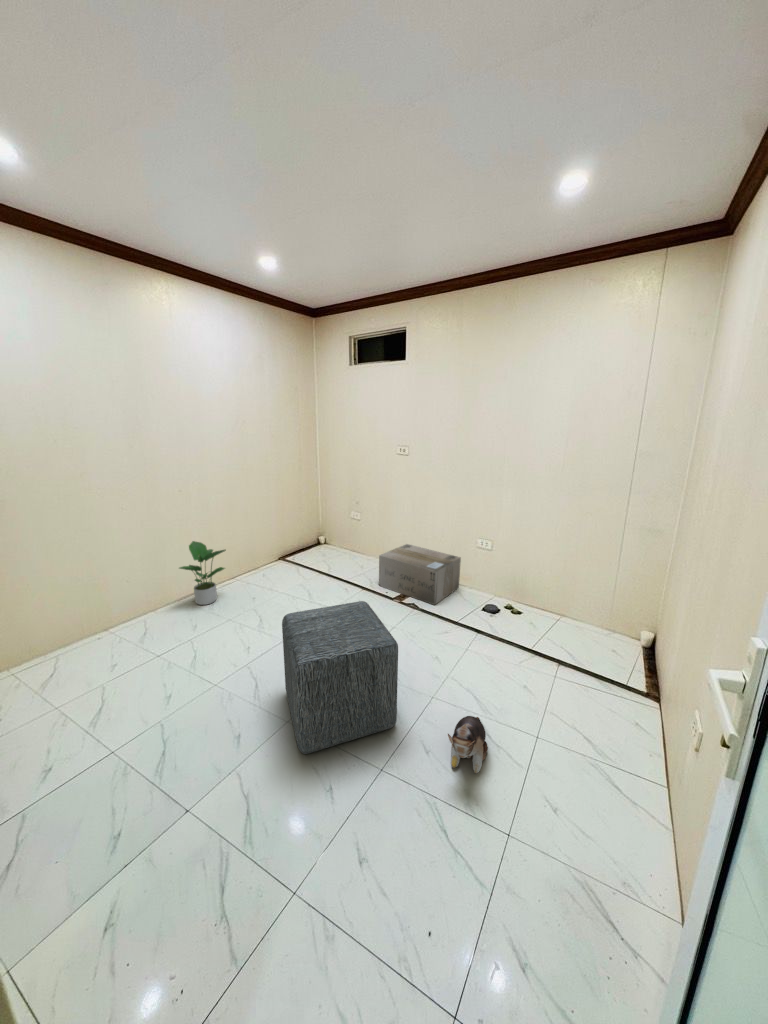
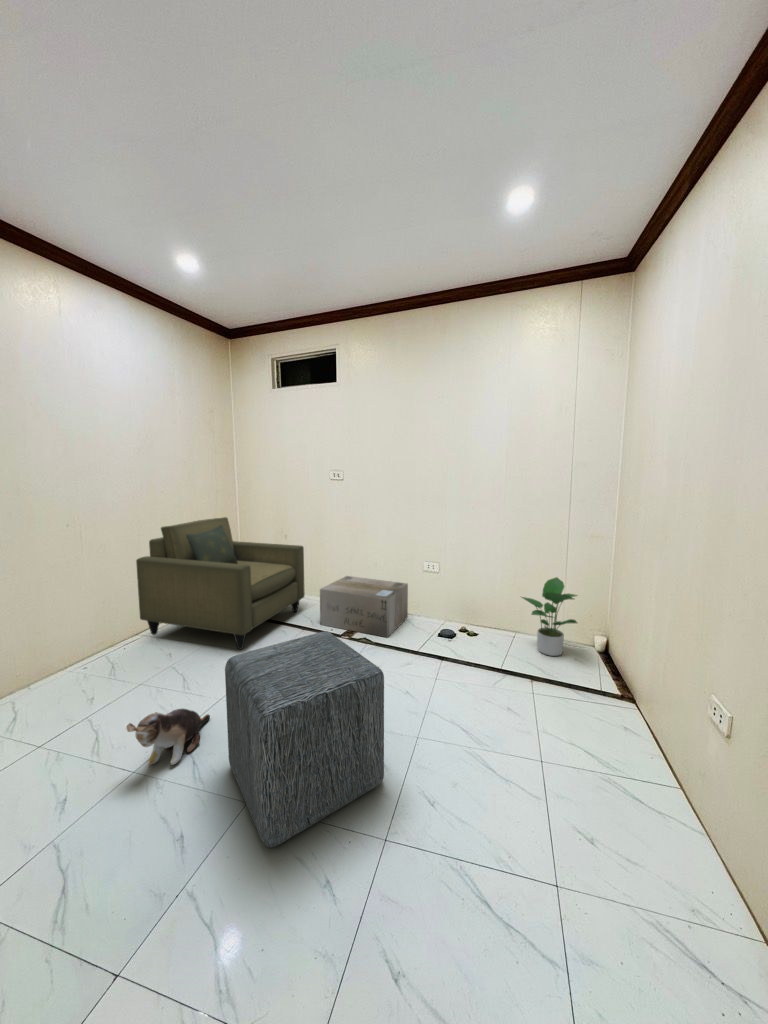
armchair: none [235,485,369,600] -> present [136,517,305,649]
potted plant: present [180,541,226,605] -> present [522,577,577,656]
plush toy: present [448,716,488,773] -> present [127,709,210,765]

